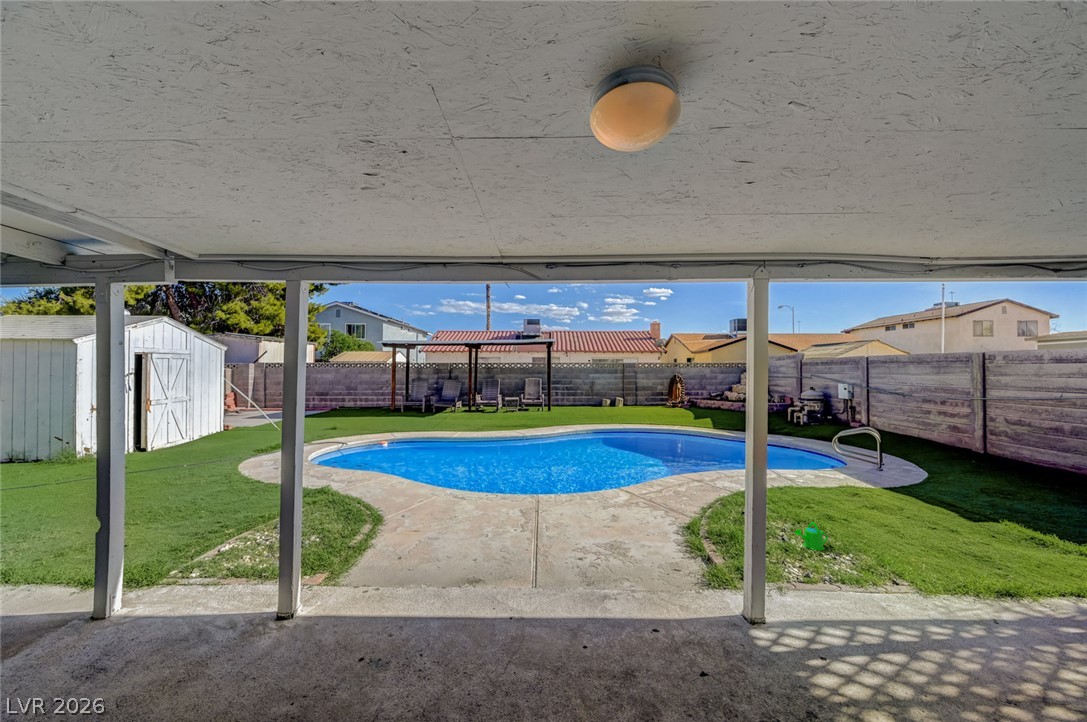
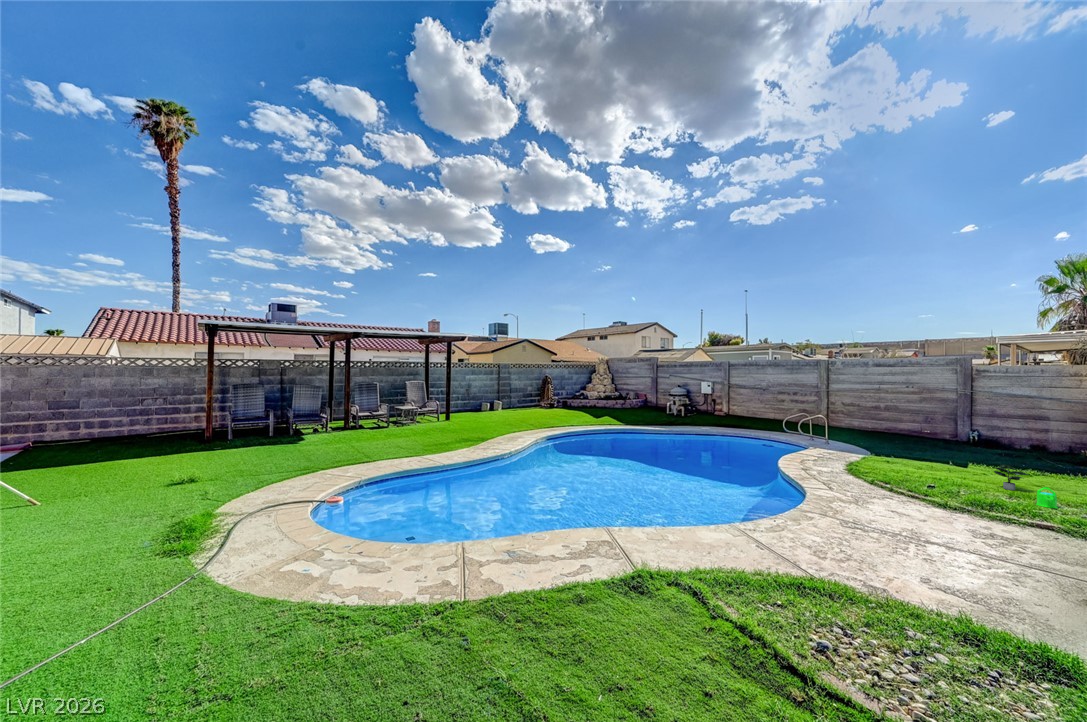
potted plant: none [845,501,880,535] -> present [994,465,1028,490]

